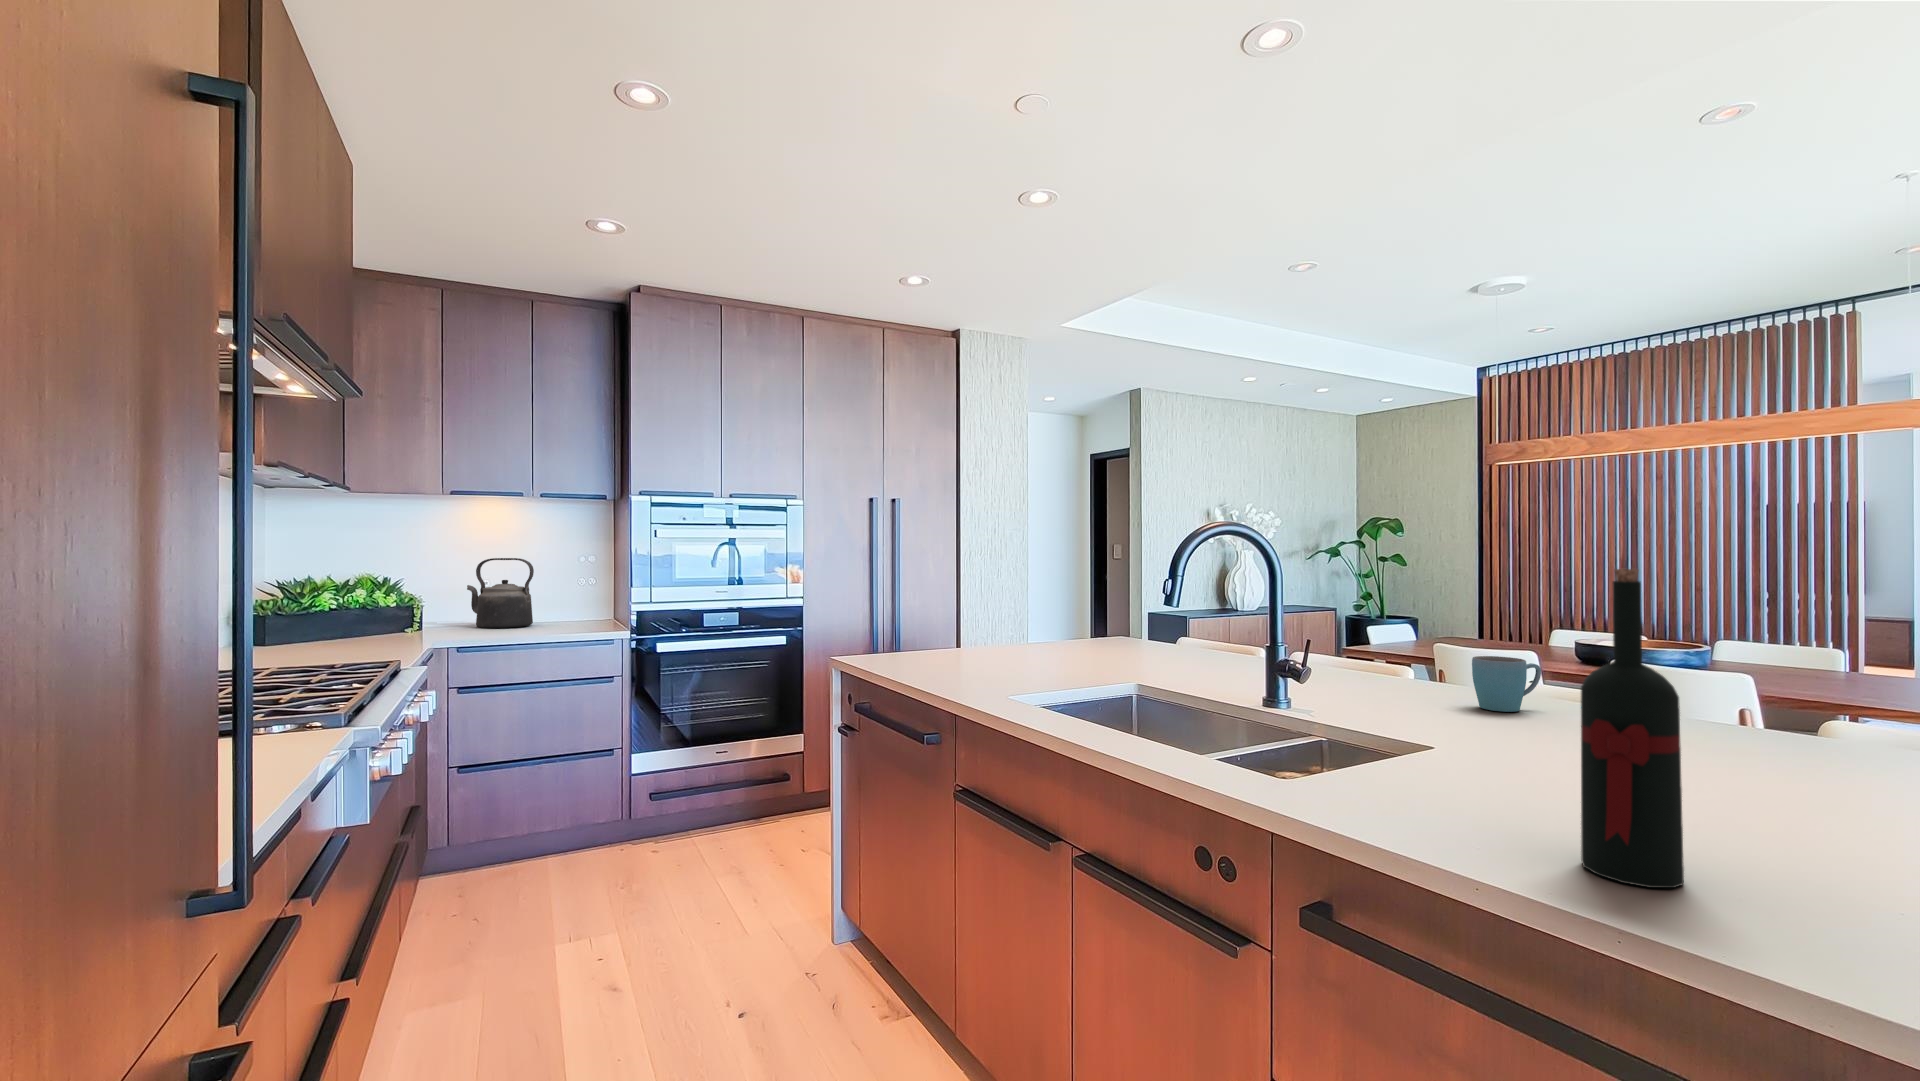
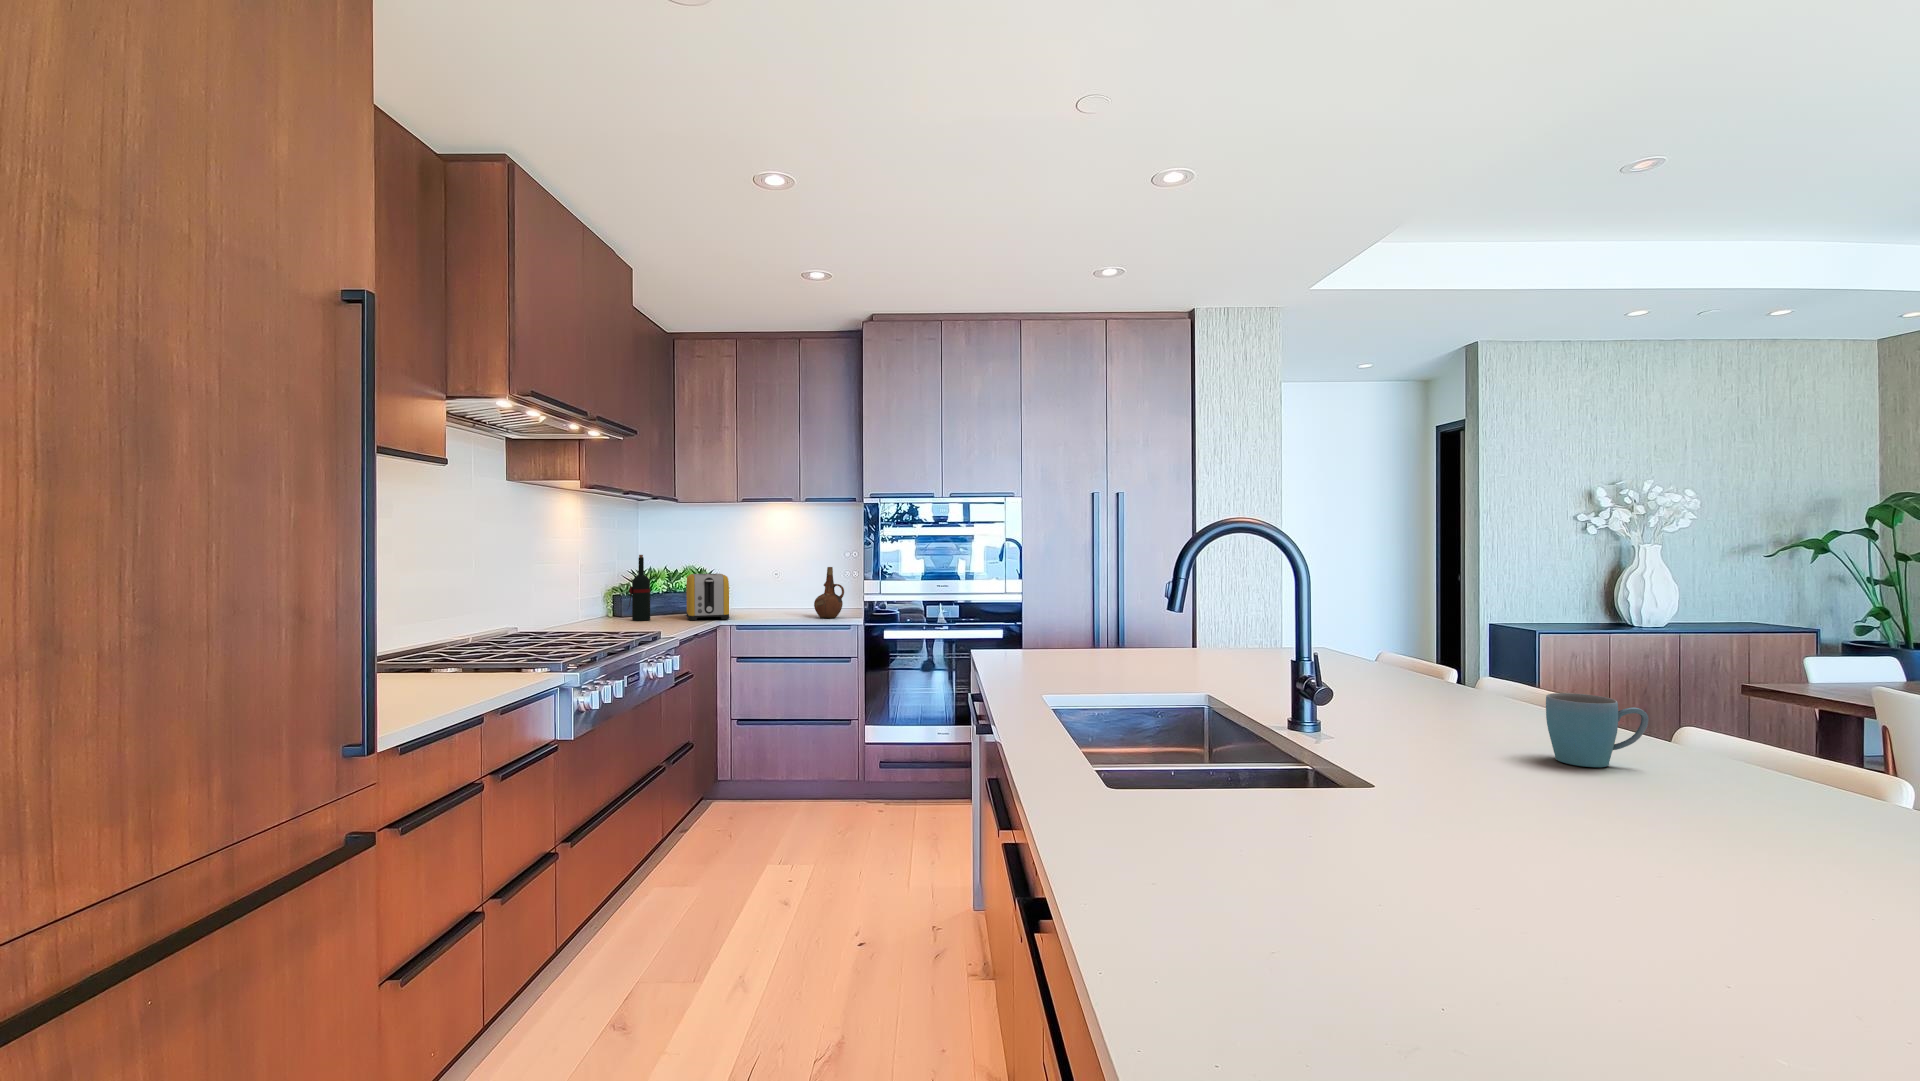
kettle: present [467,558,534,628] -> none [762,554,808,612]
wine bottle: present [1581,569,1684,888] -> present [629,555,650,621]
ceramic pitcher: none [557,572,596,632] -> present [814,567,844,618]
toaster: none [372,582,447,643] -> present [687,574,729,620]

